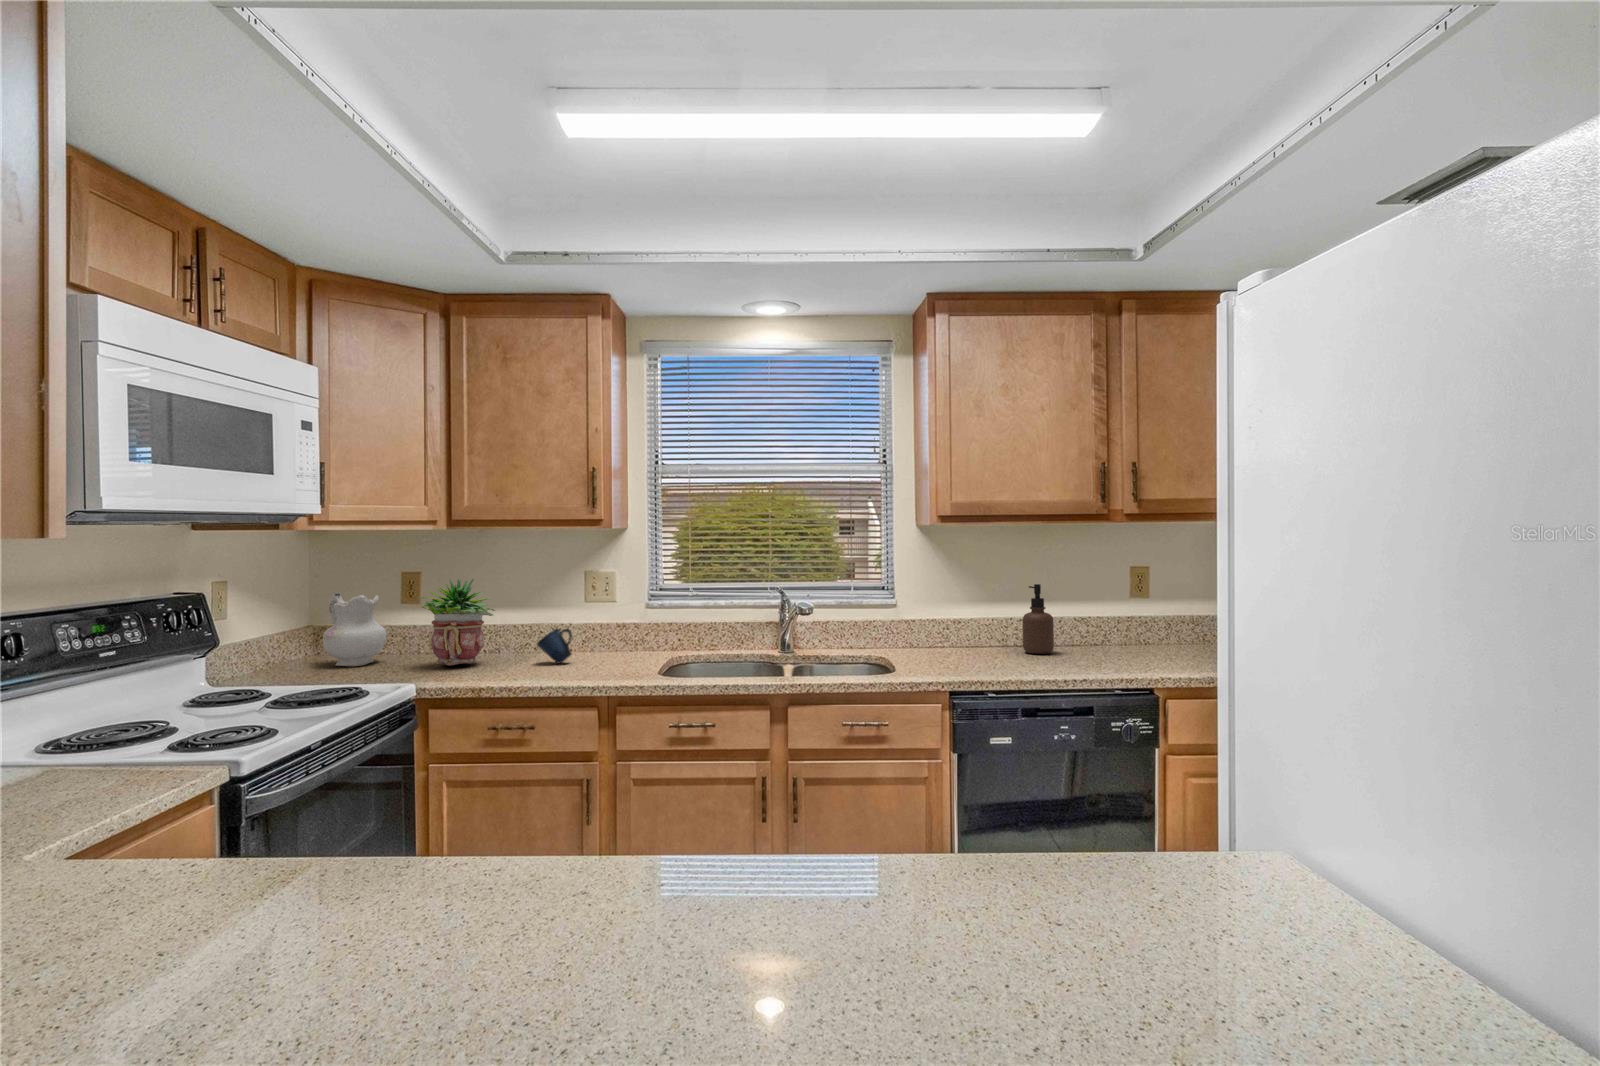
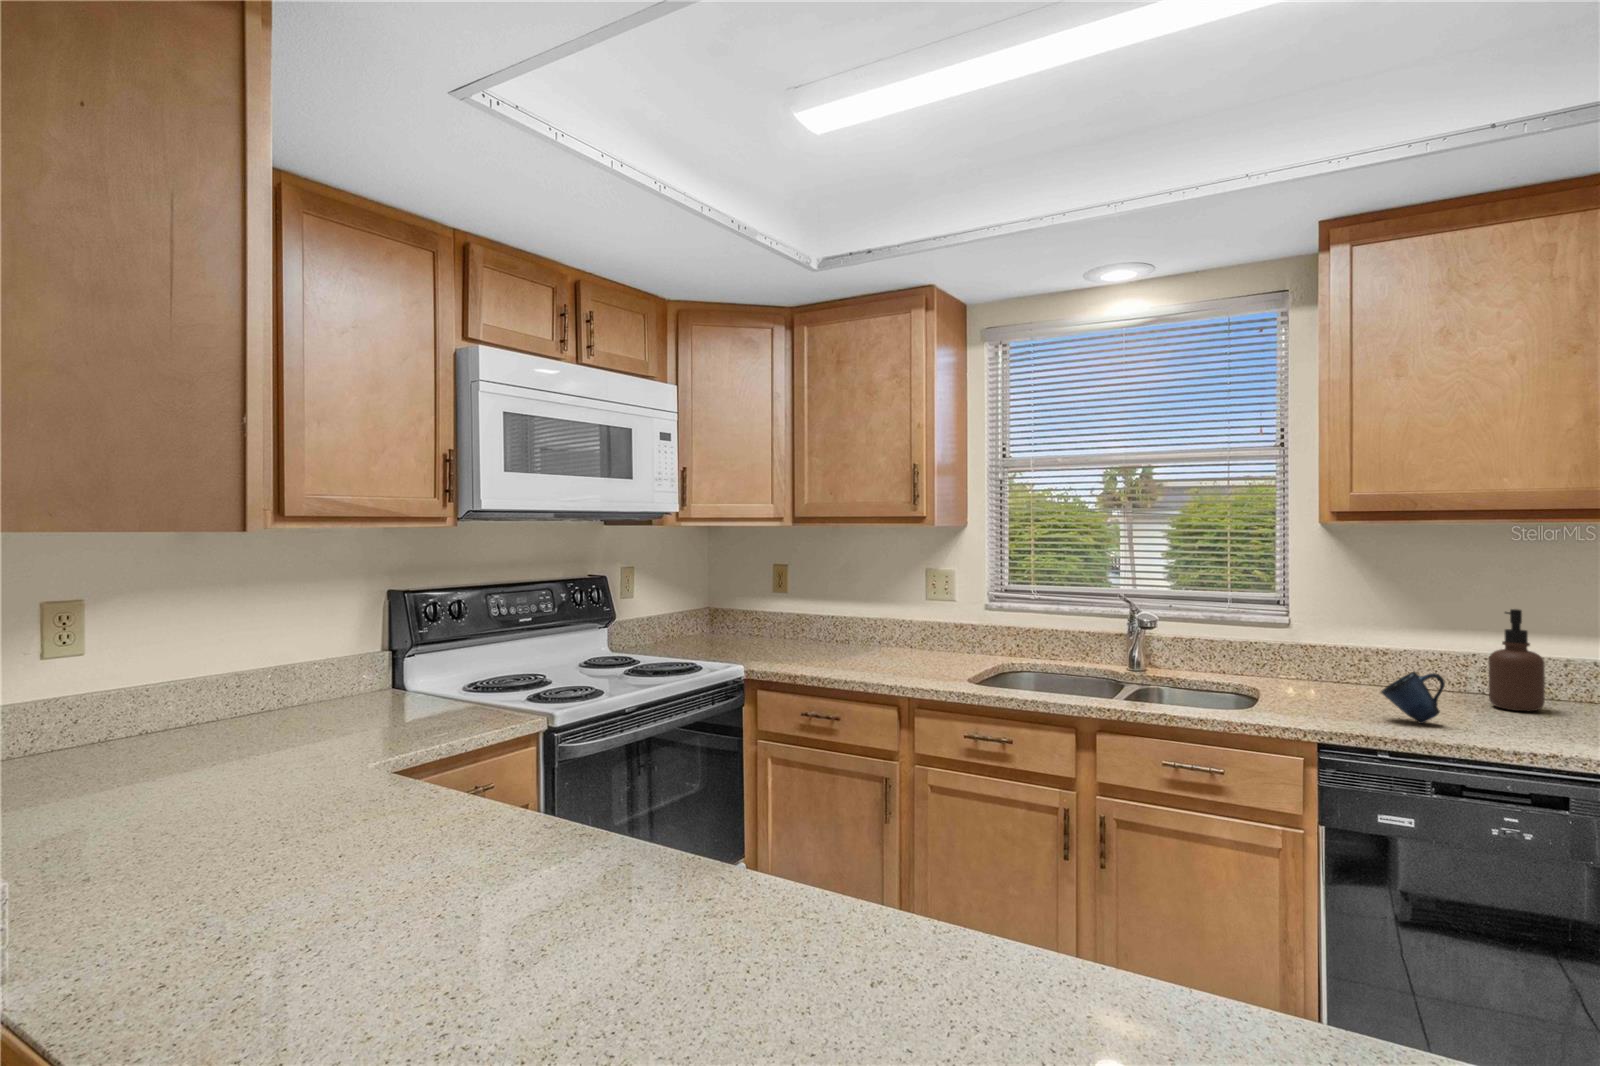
potted plant: present [420,579,495,666] -> none [765,570,833,652]
ceramic pitcher: present [323,592,387,666] -> none [700,579,749,646]
mug: present [537,629,572,664] -> present [1381,672,1445,724]

